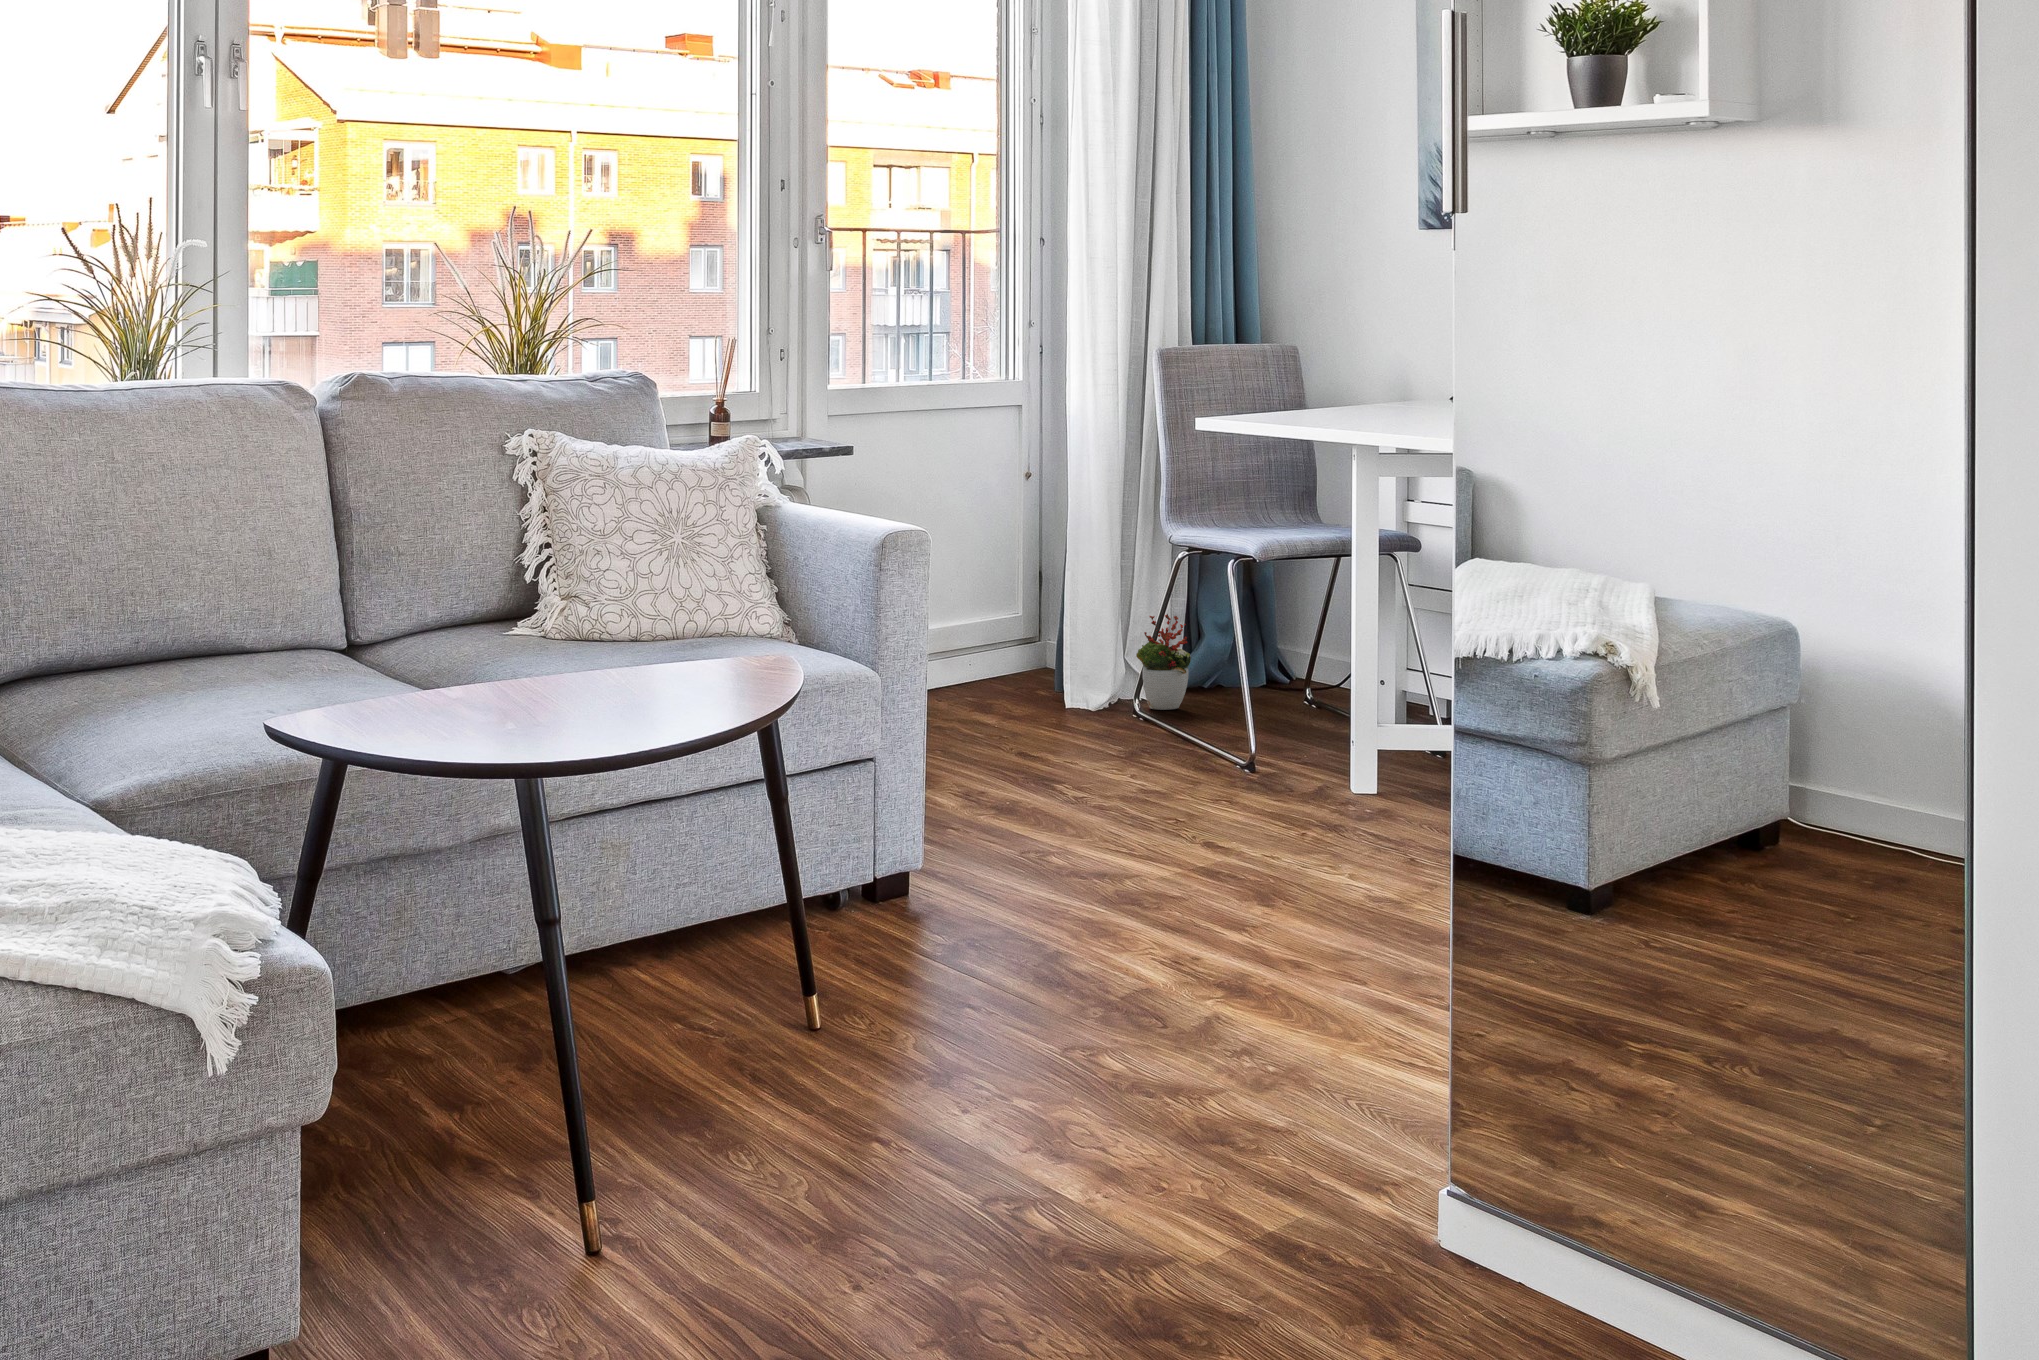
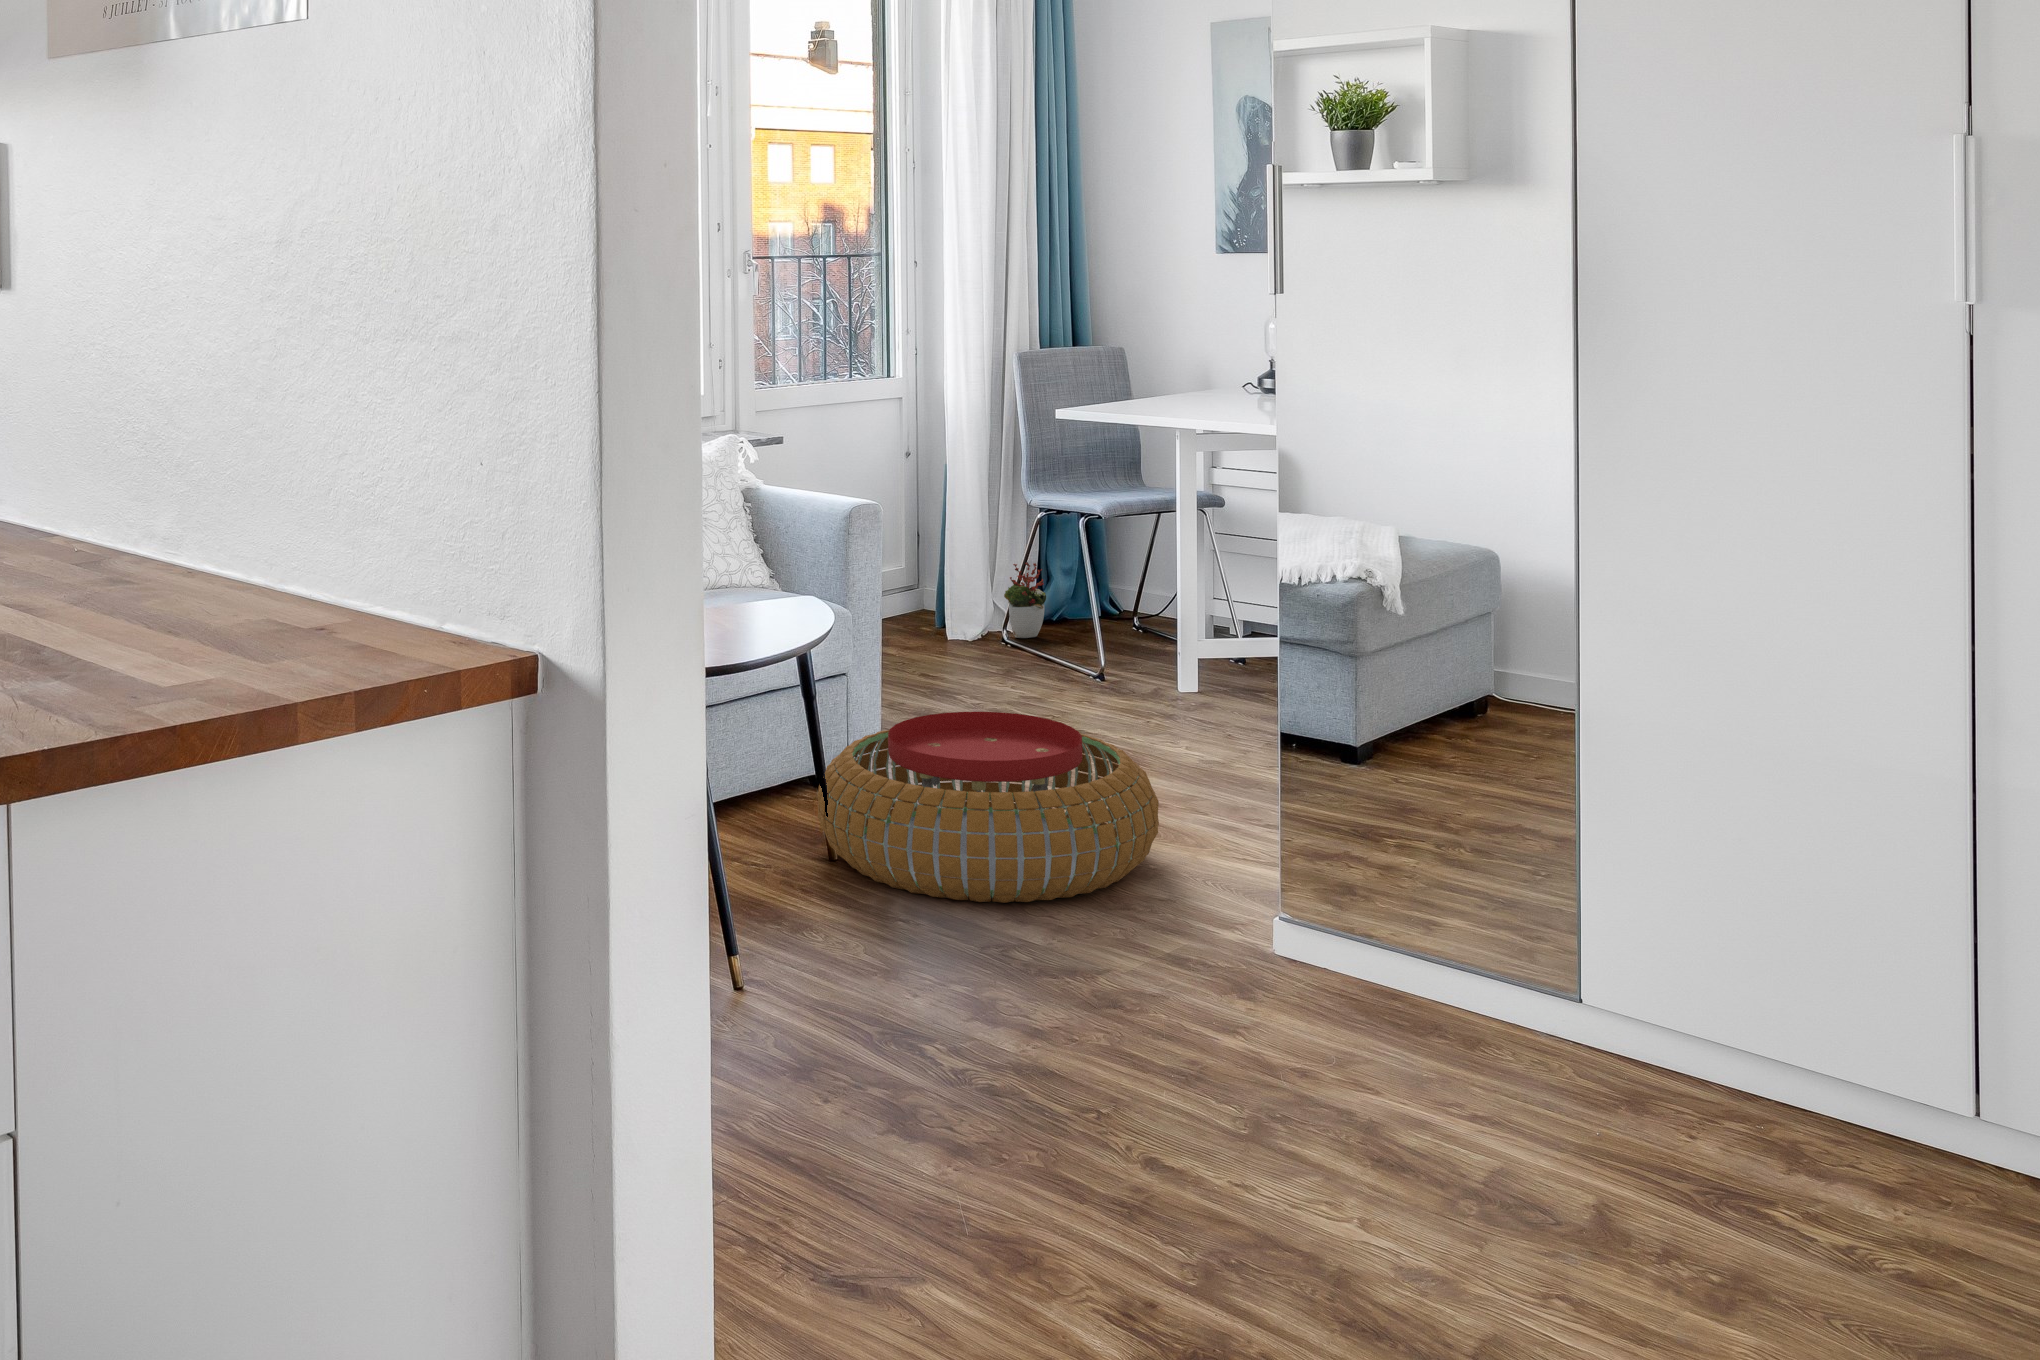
pouf: none [794,818,1287,1116] -> present [817,712,1159,903]

